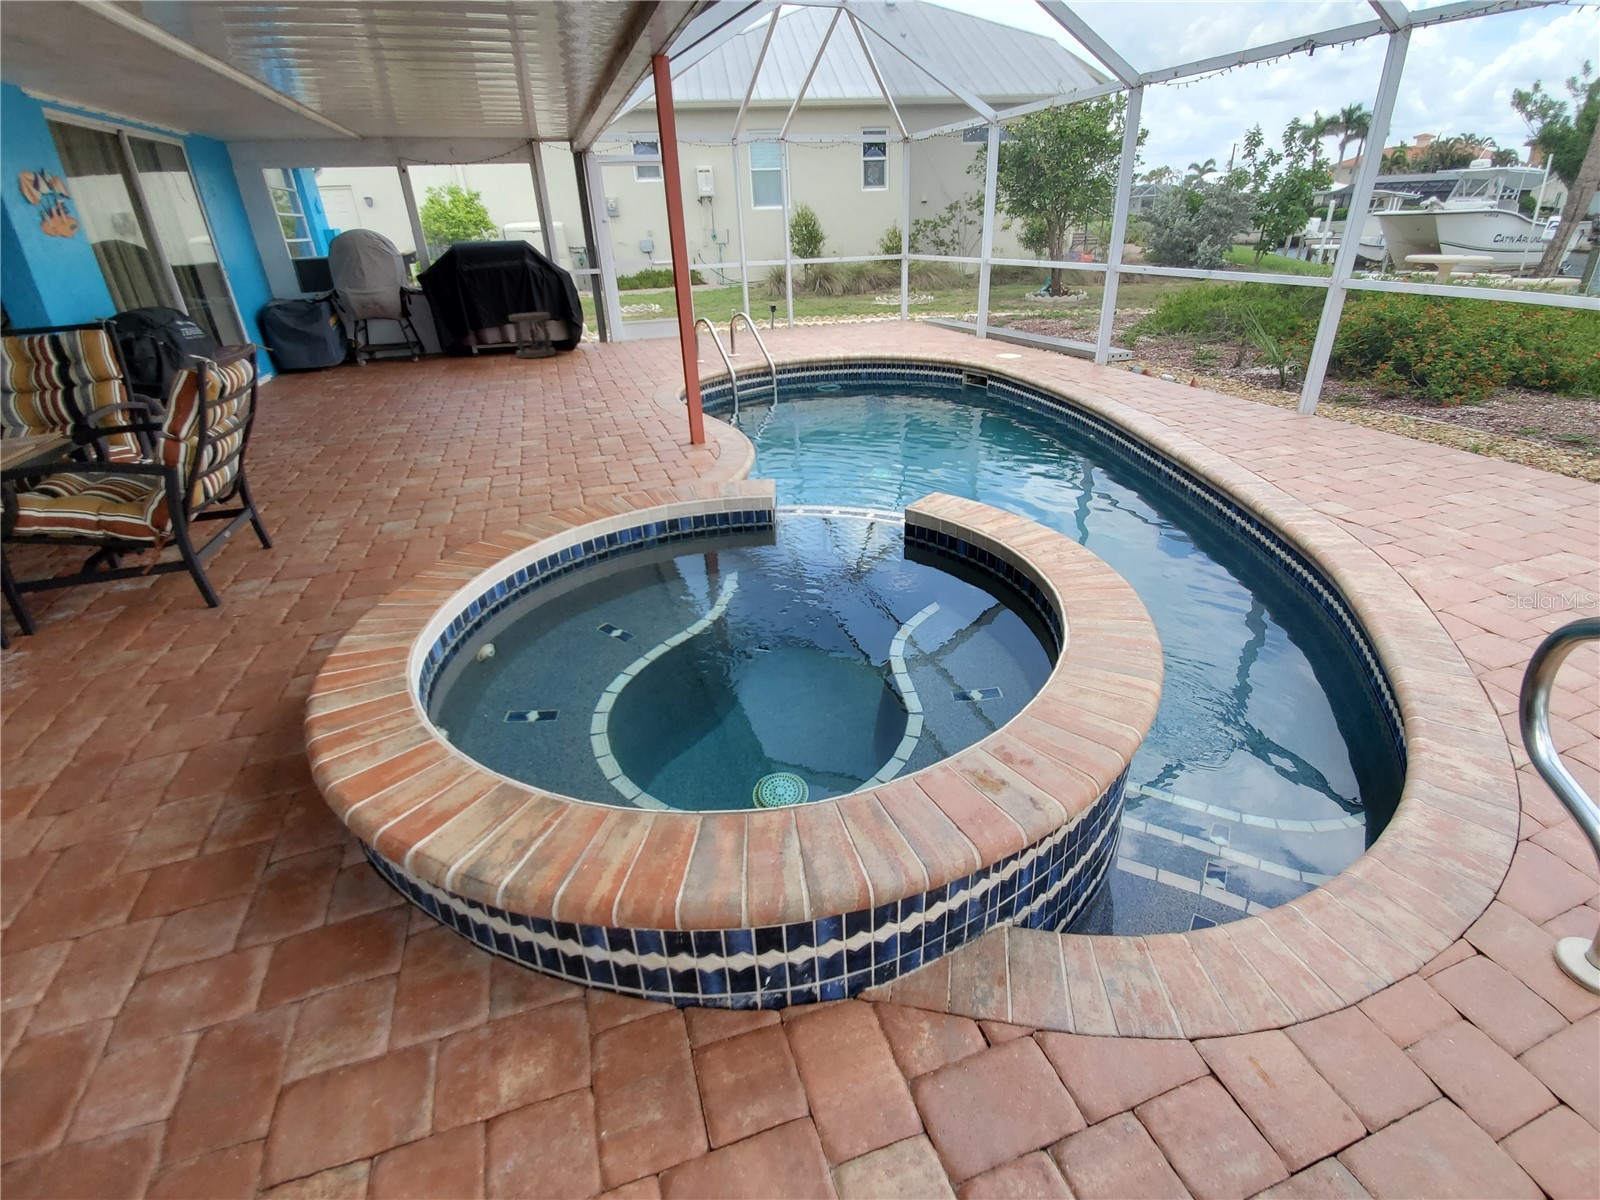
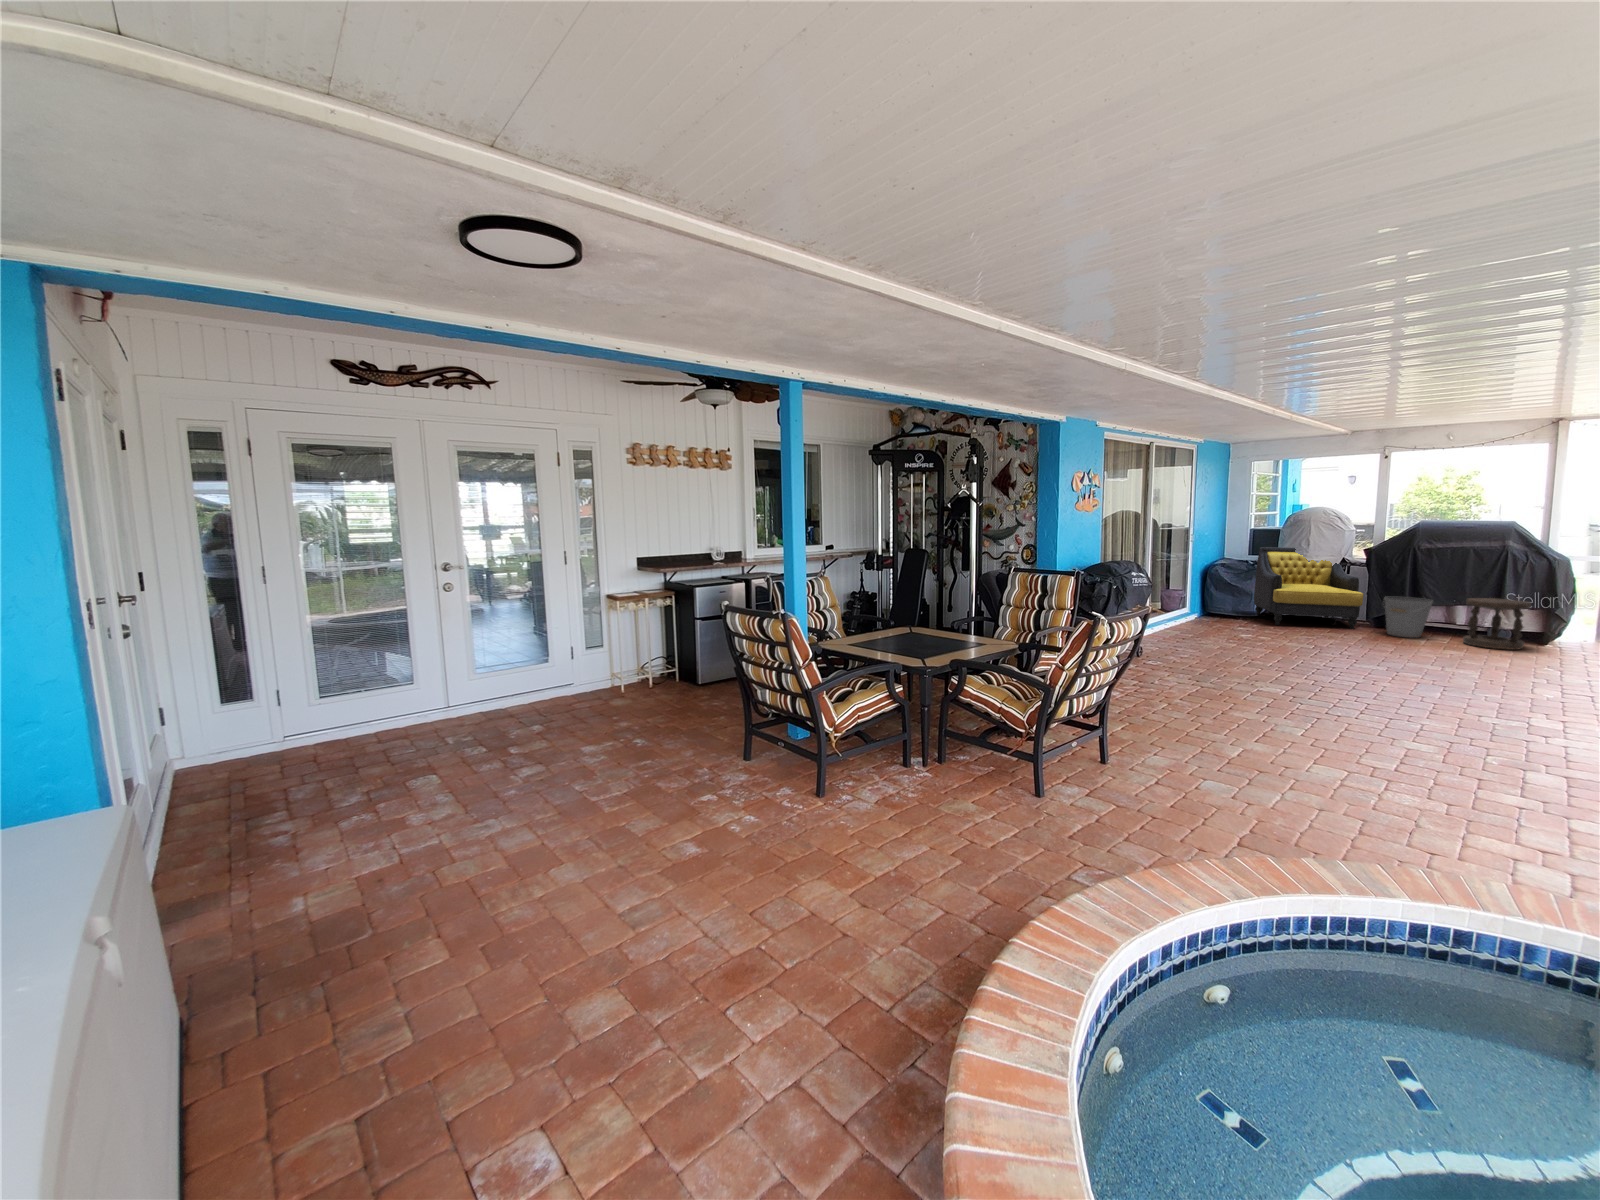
armchair: none [315,278,435,370] -> present [1254,547,1364,629]
bucket: none [449,321,487,361] -> present [1384,597,1433,638]

